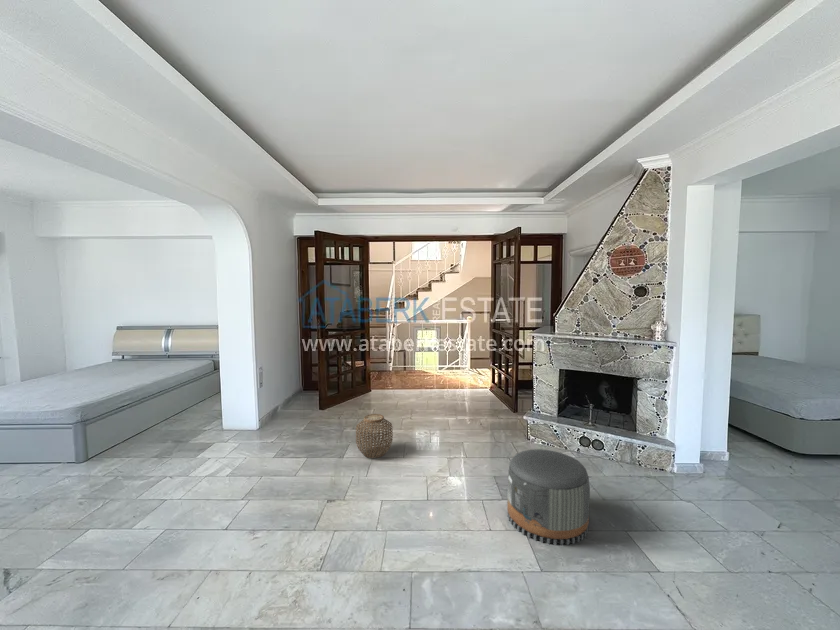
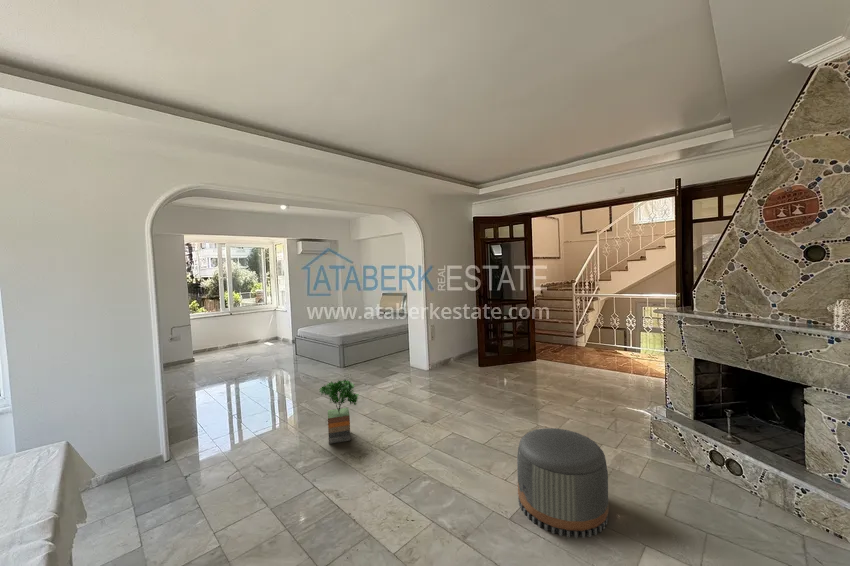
woven basket: present [356,414,393,458] -> none [462,371,494,409]
potted tree: none [209,466,284,576] -> present [320,380,358,444]

